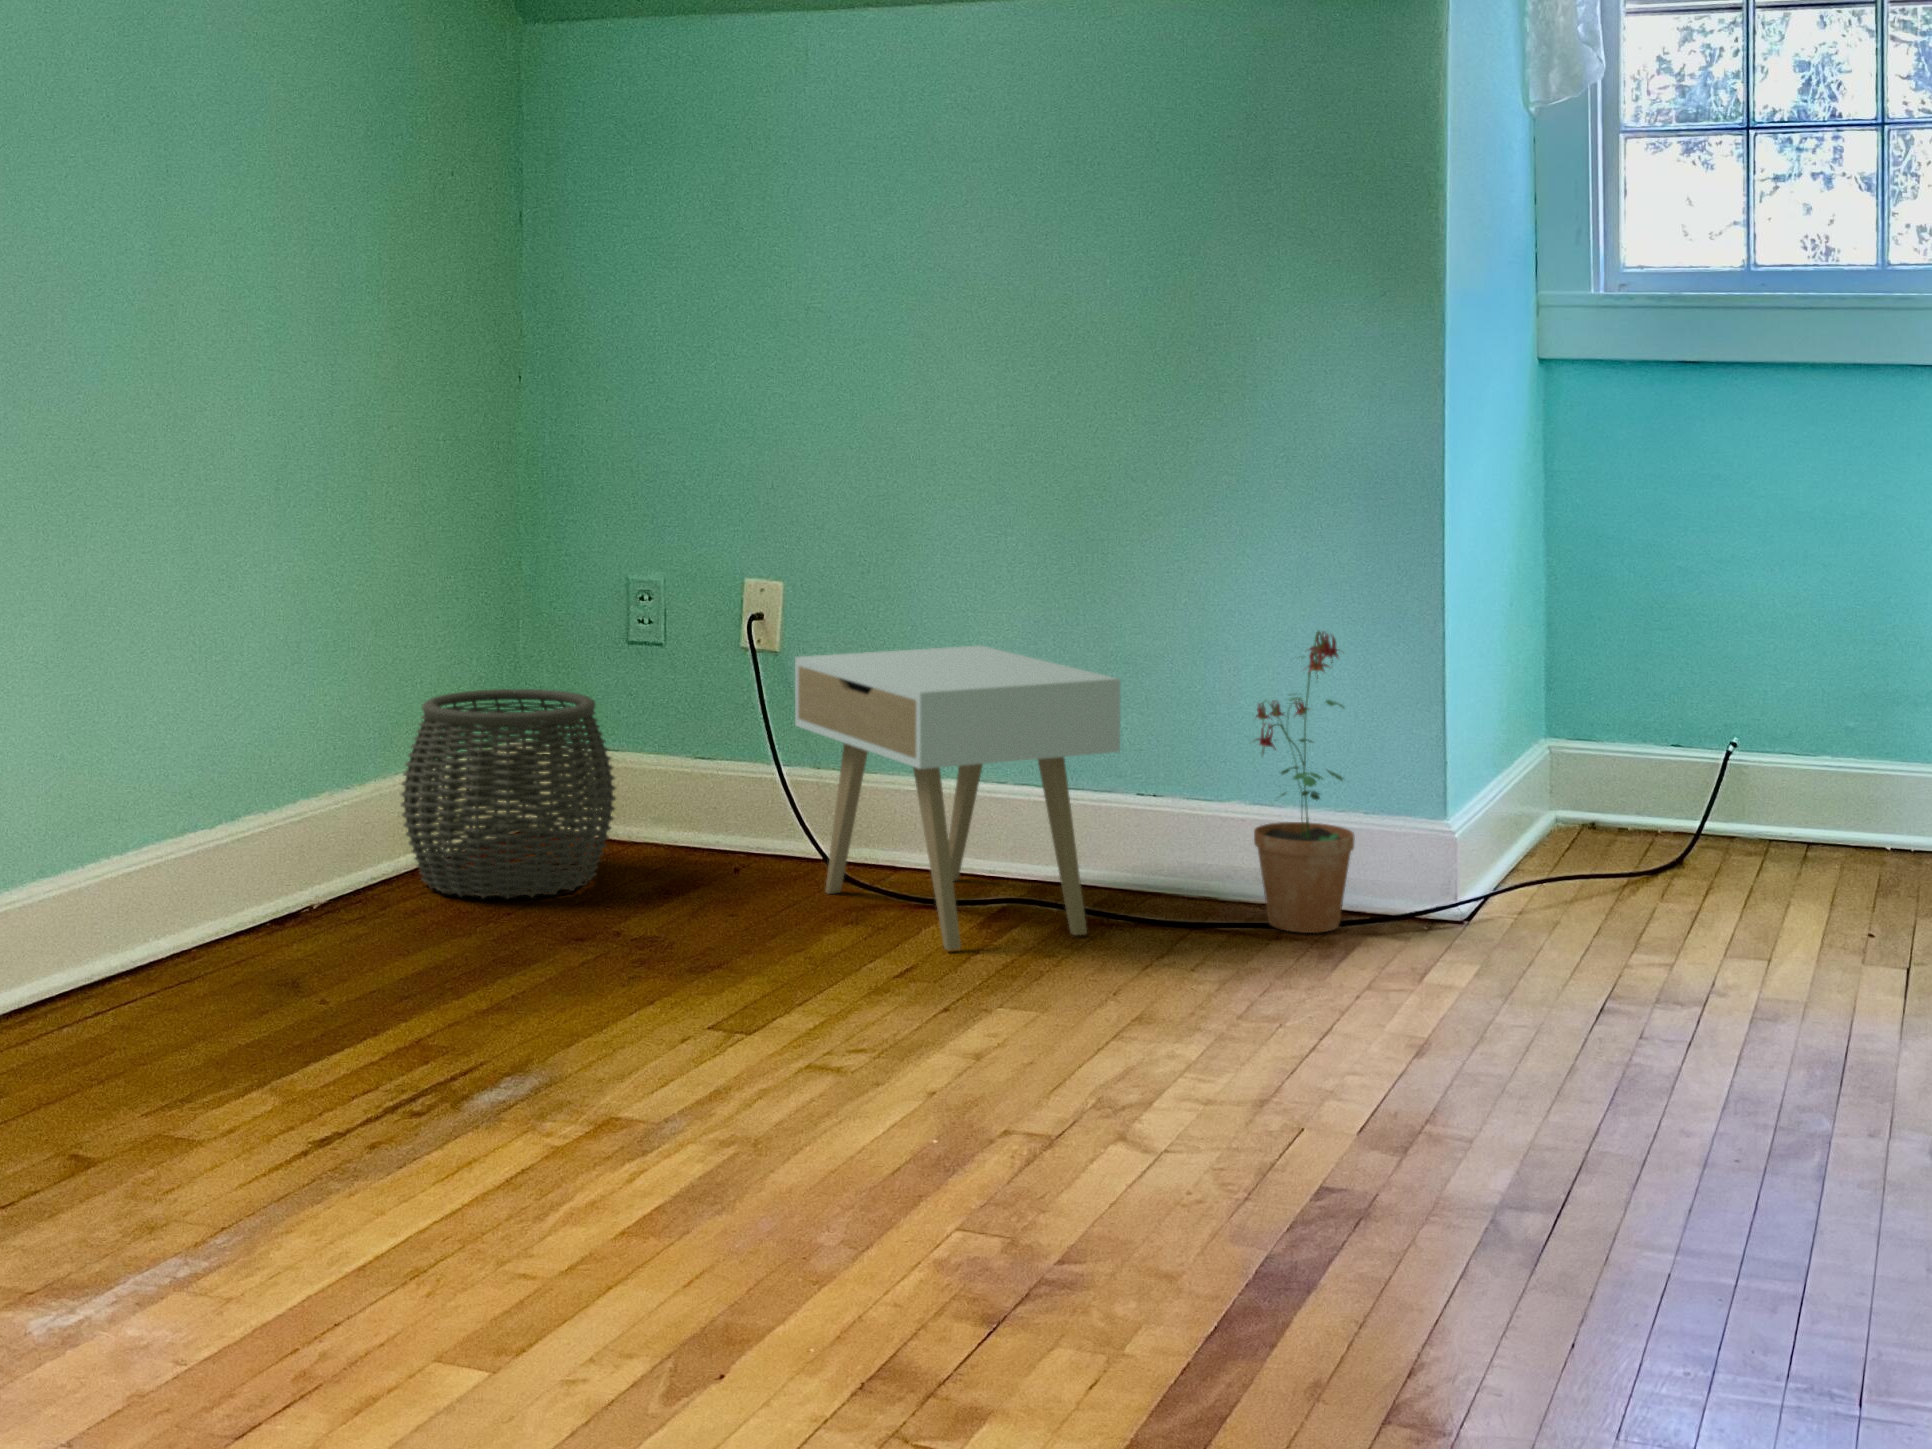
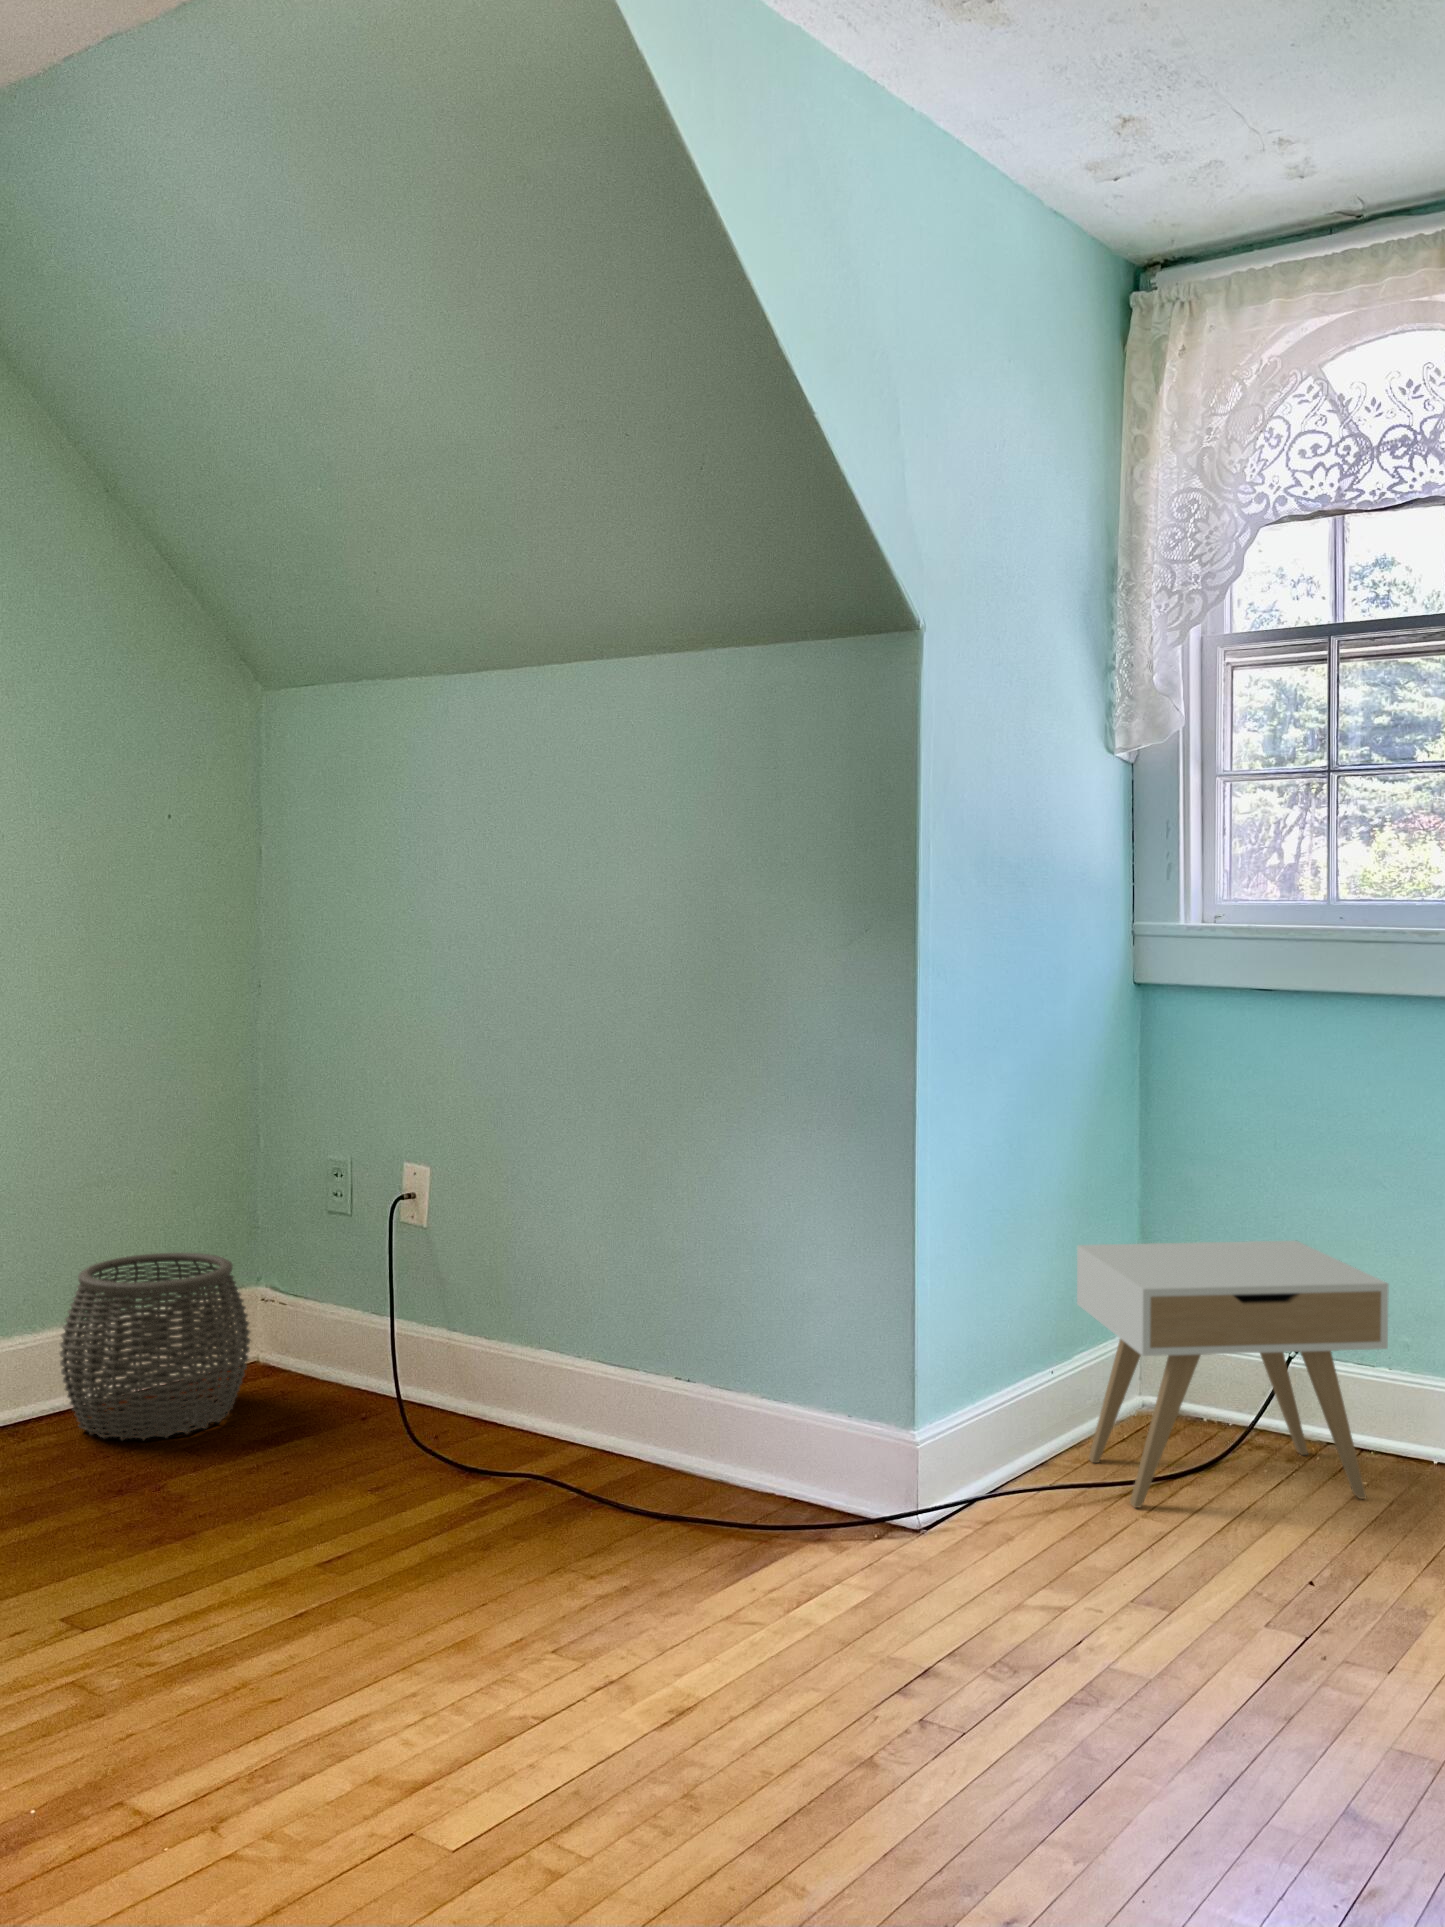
potted plant: present [1254,631,1354,933] -> none [702,1248,811,1540]
nightstand: present [795,645,1120,950] -> present [1077,1241,1389,1508]

